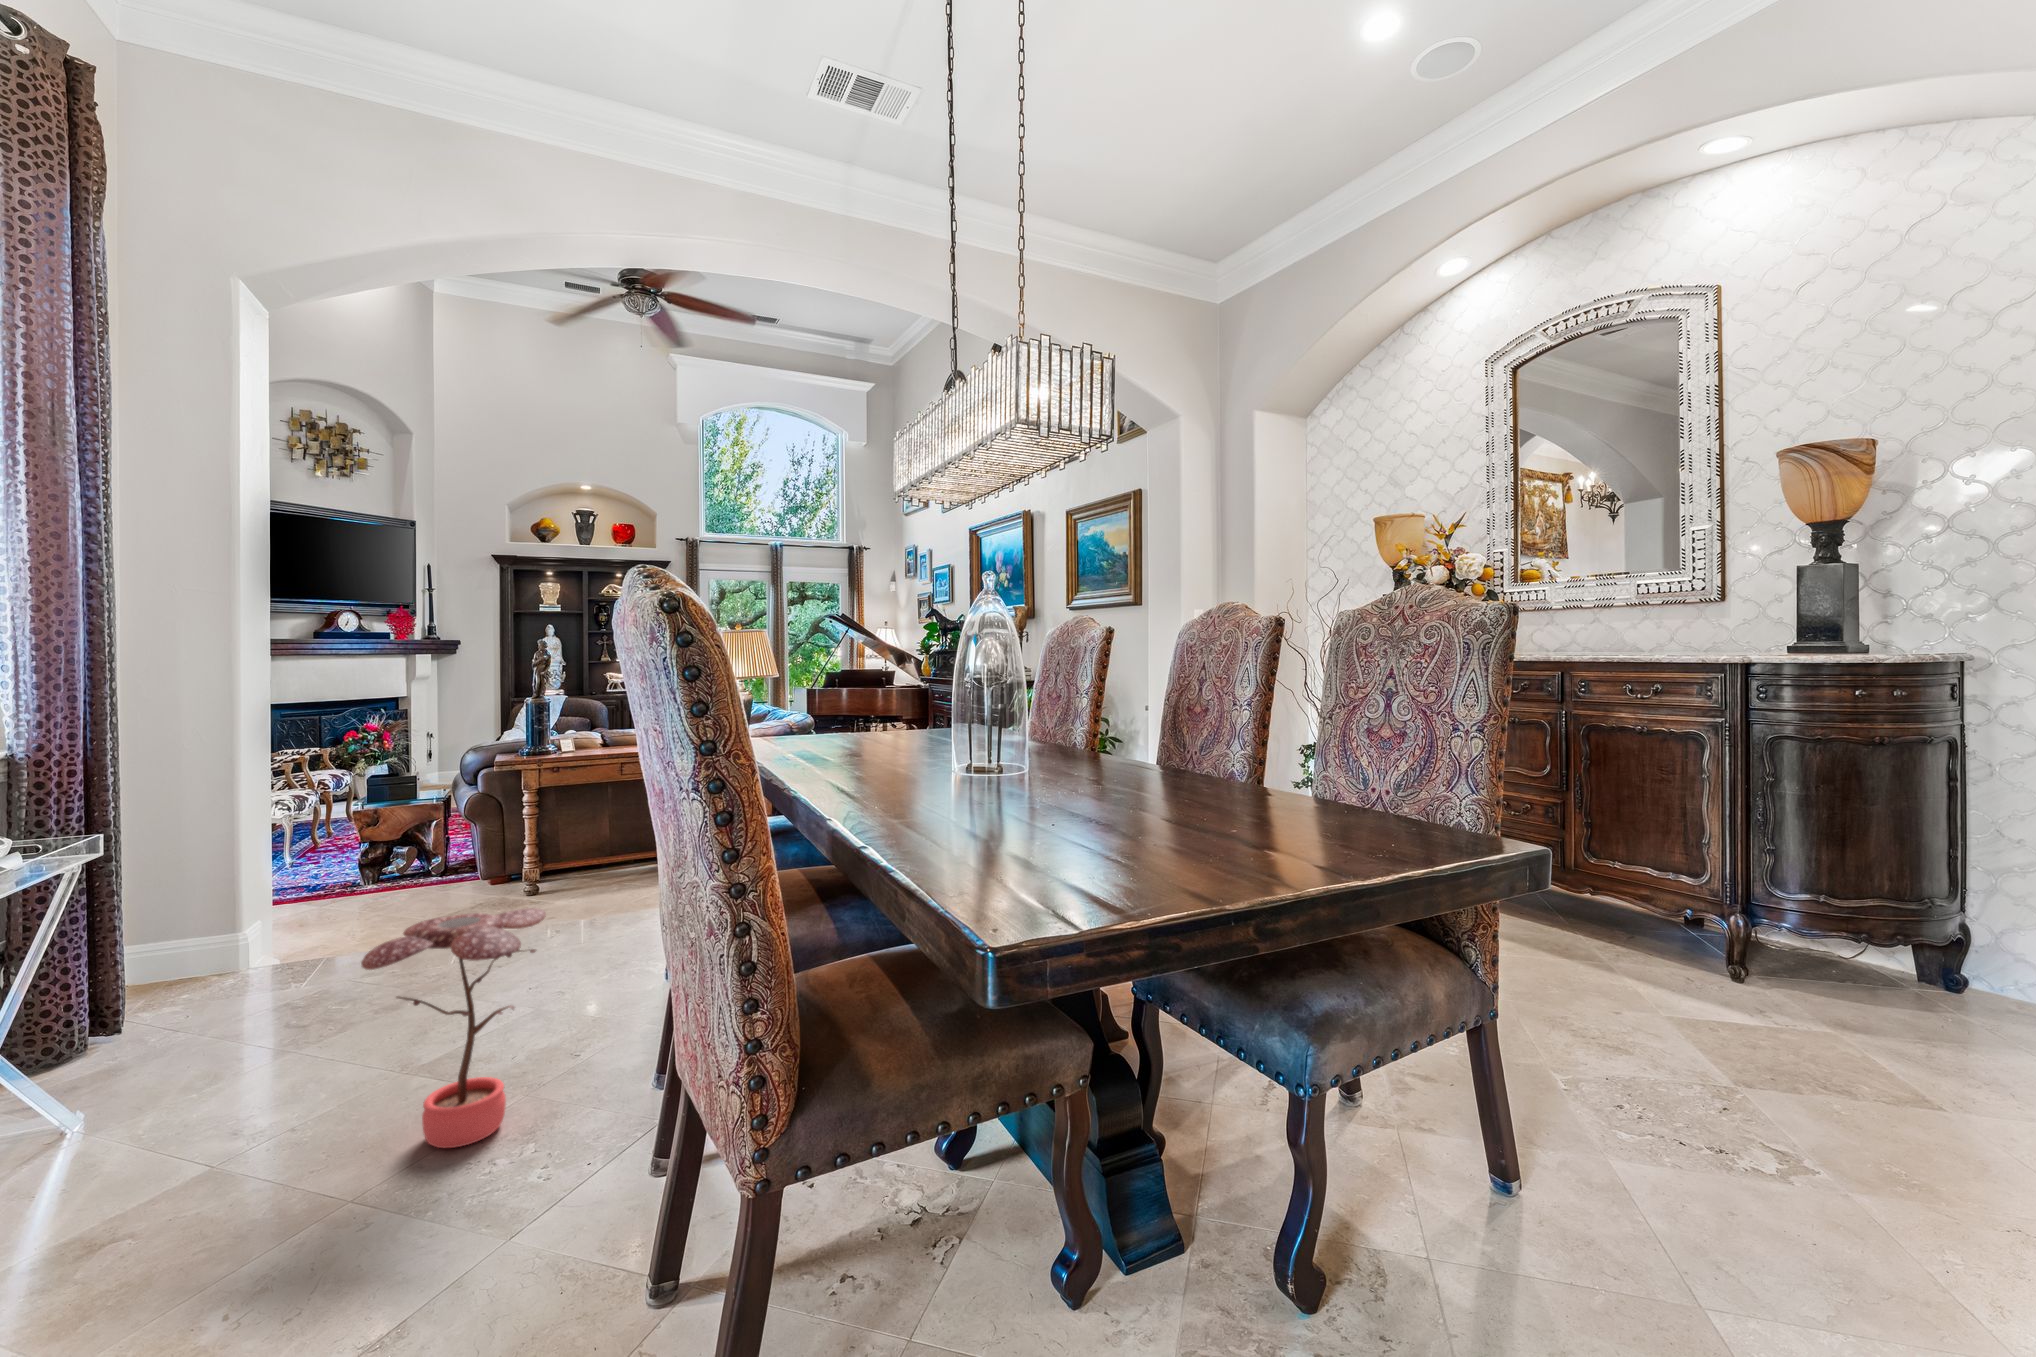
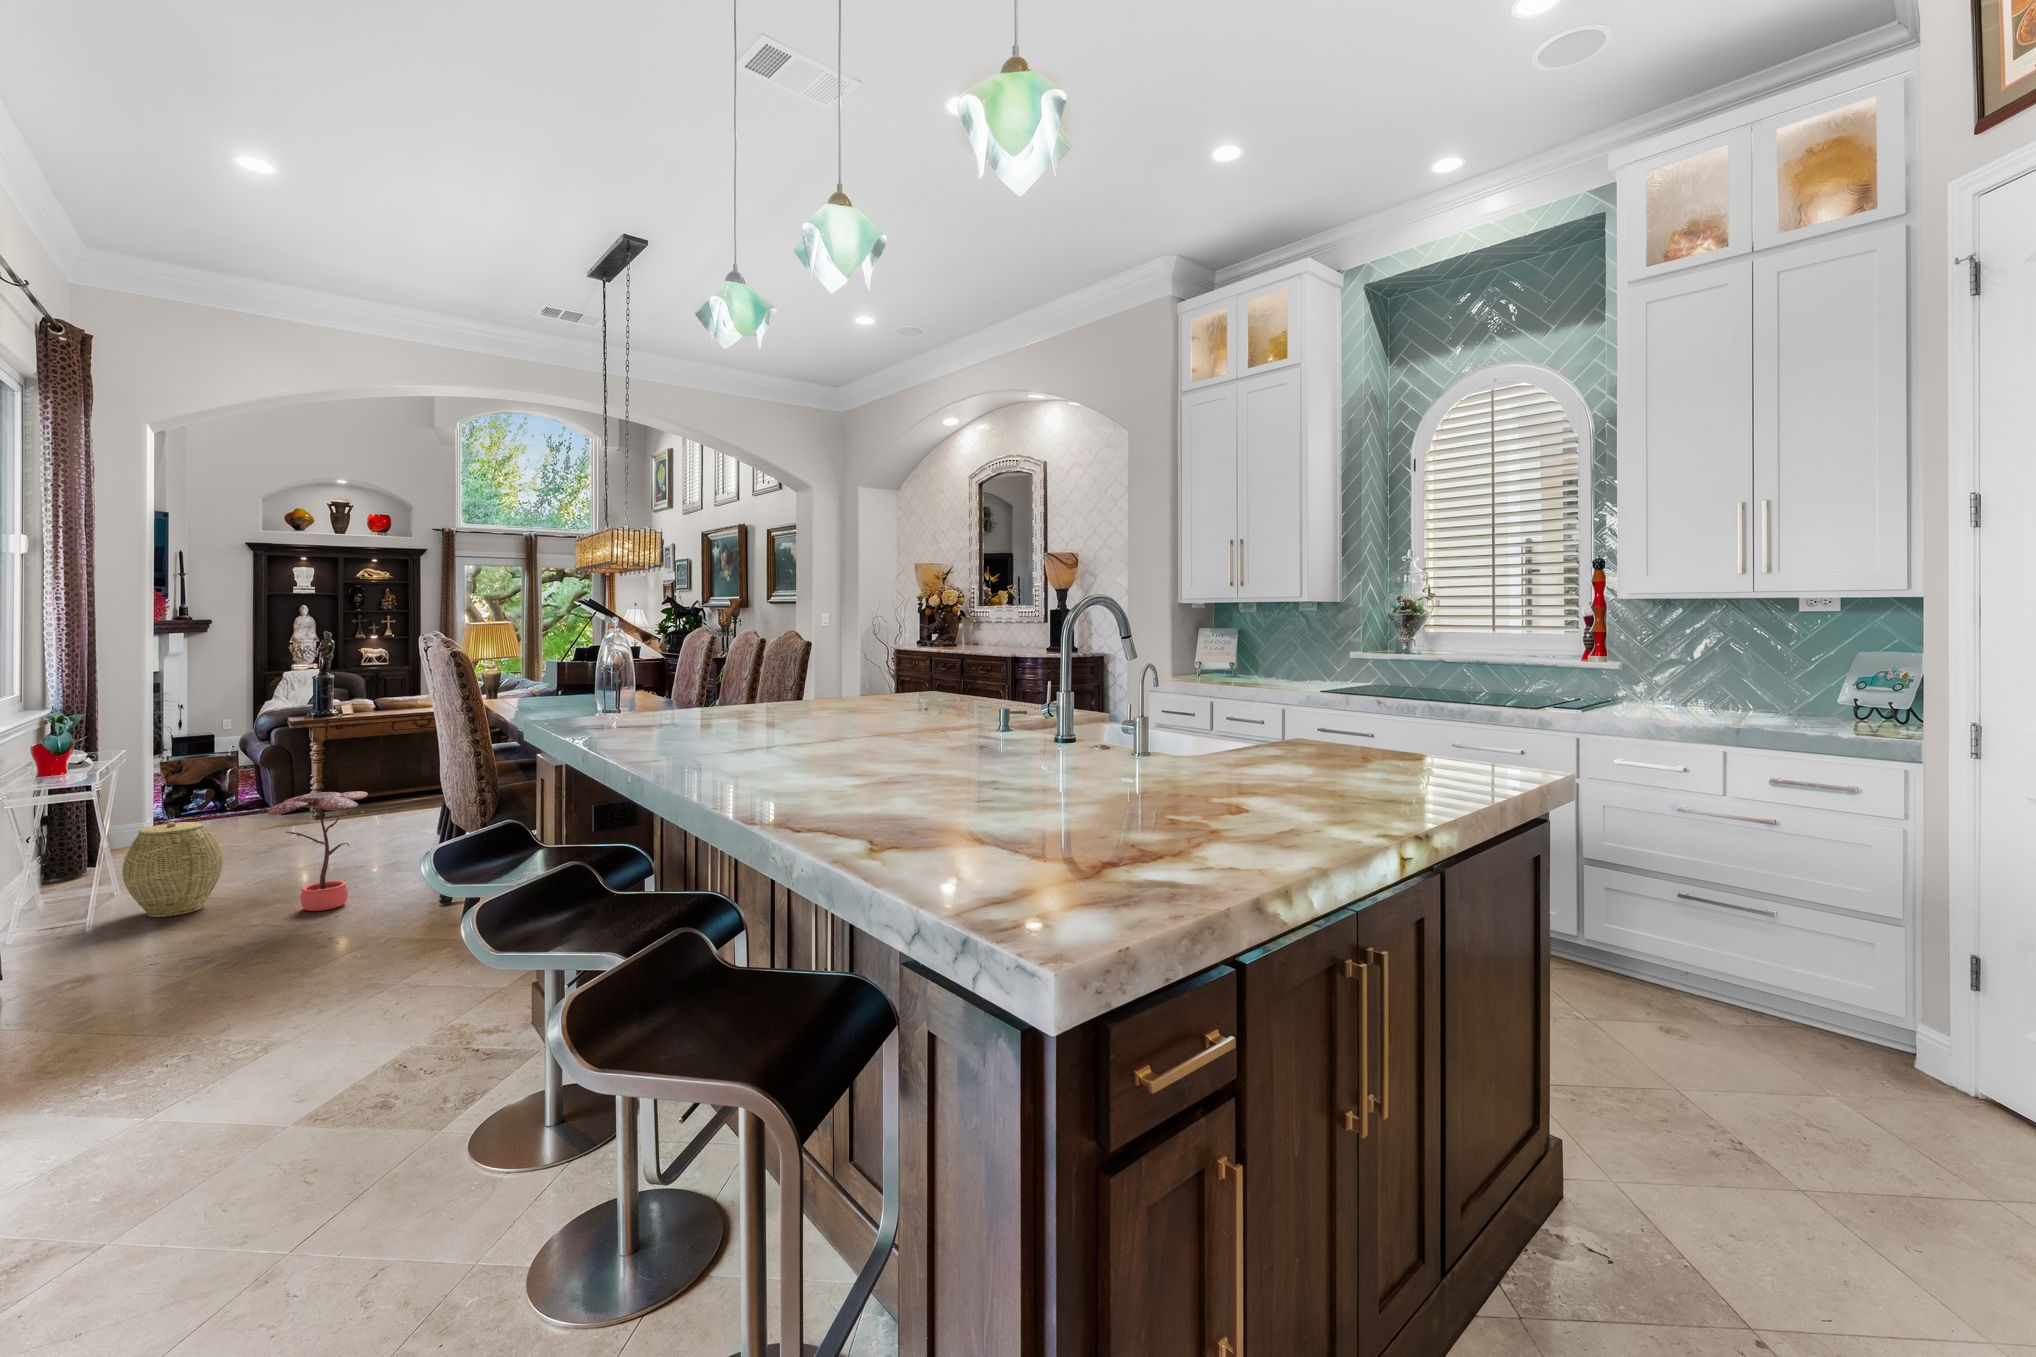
woven basket: none [140,955,318,1140] -> present [122,822,223,917]

